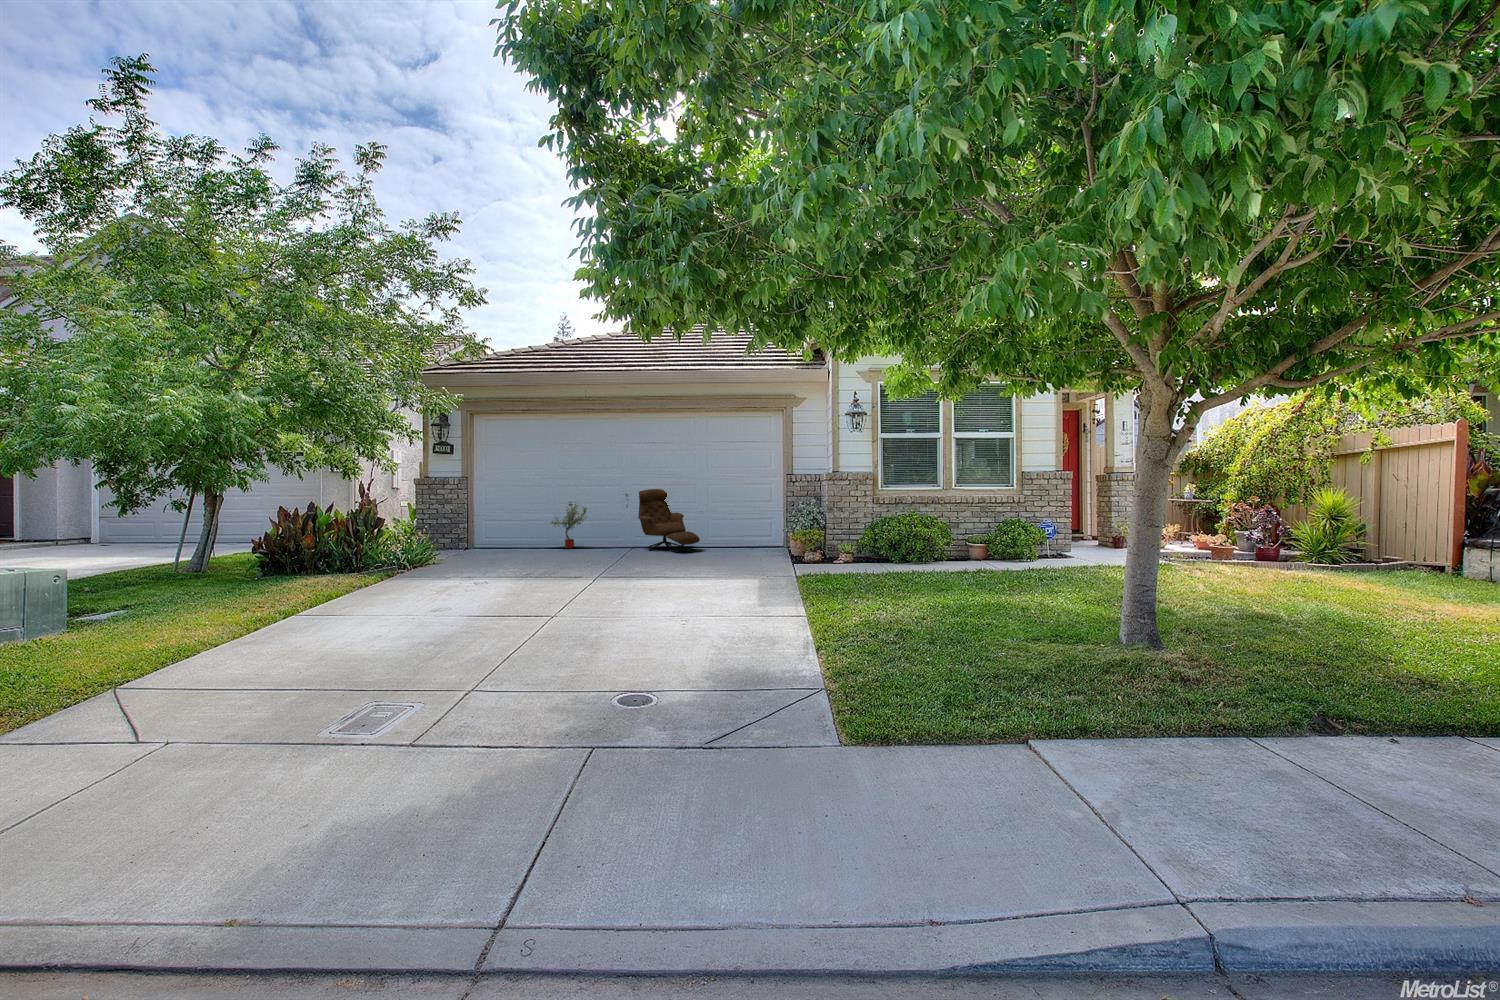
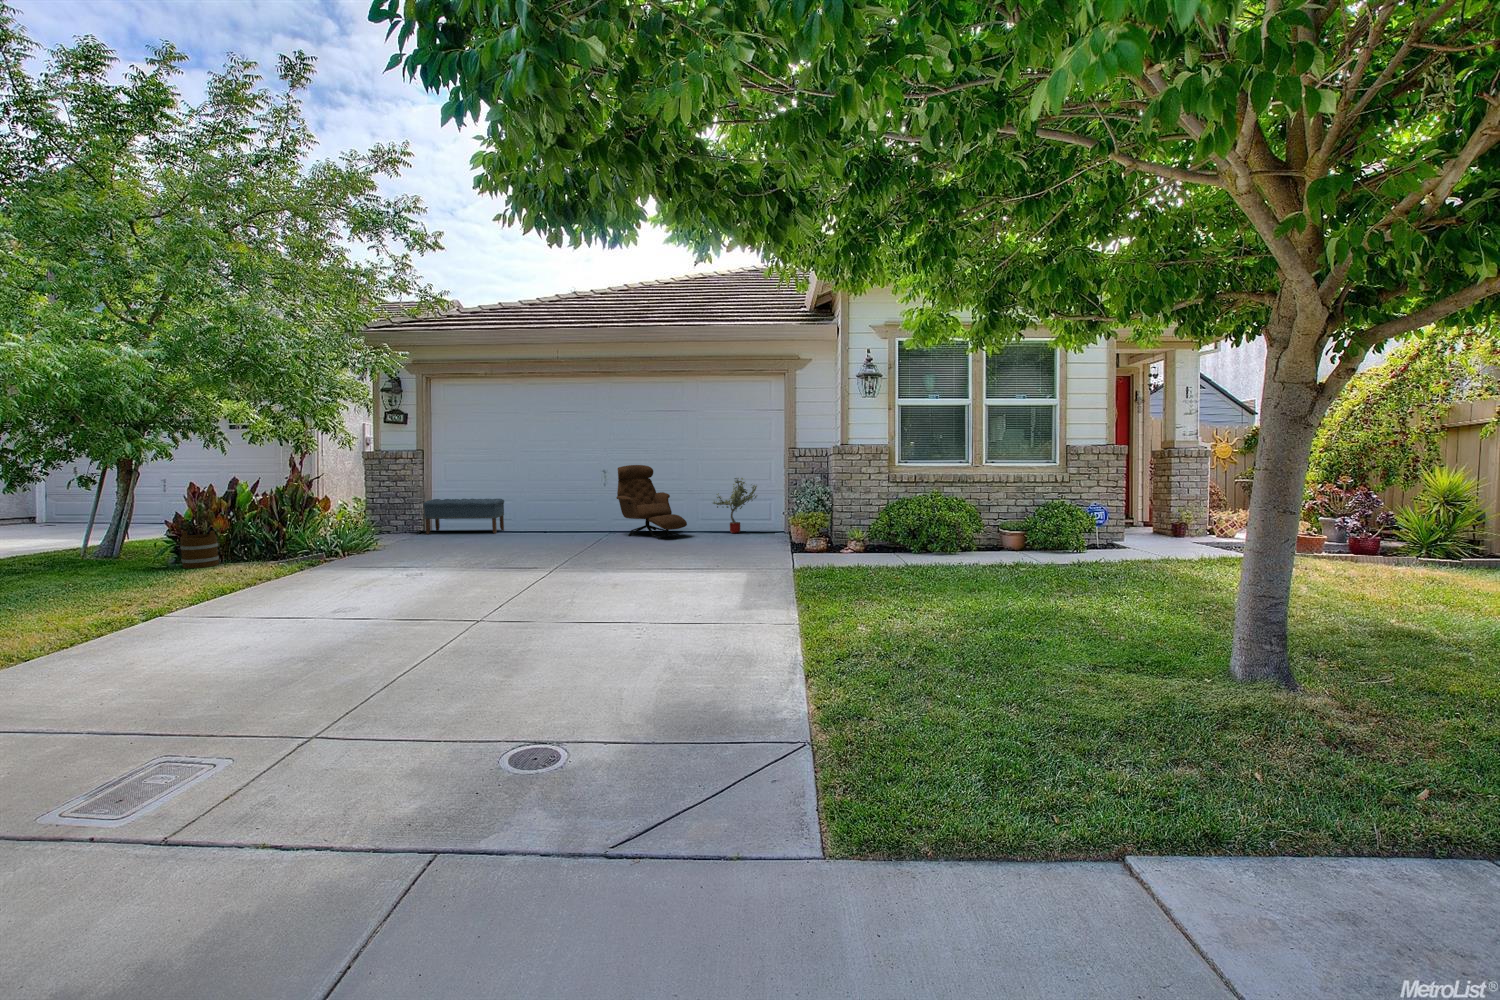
potted tree: present [551,501,587,549] -> present [713,478,757,534]
bench: none [469,519,538,550] -> present [423,499,504,534]
bucket: none [276,547,307,579] -> present [180,531,219,568]

